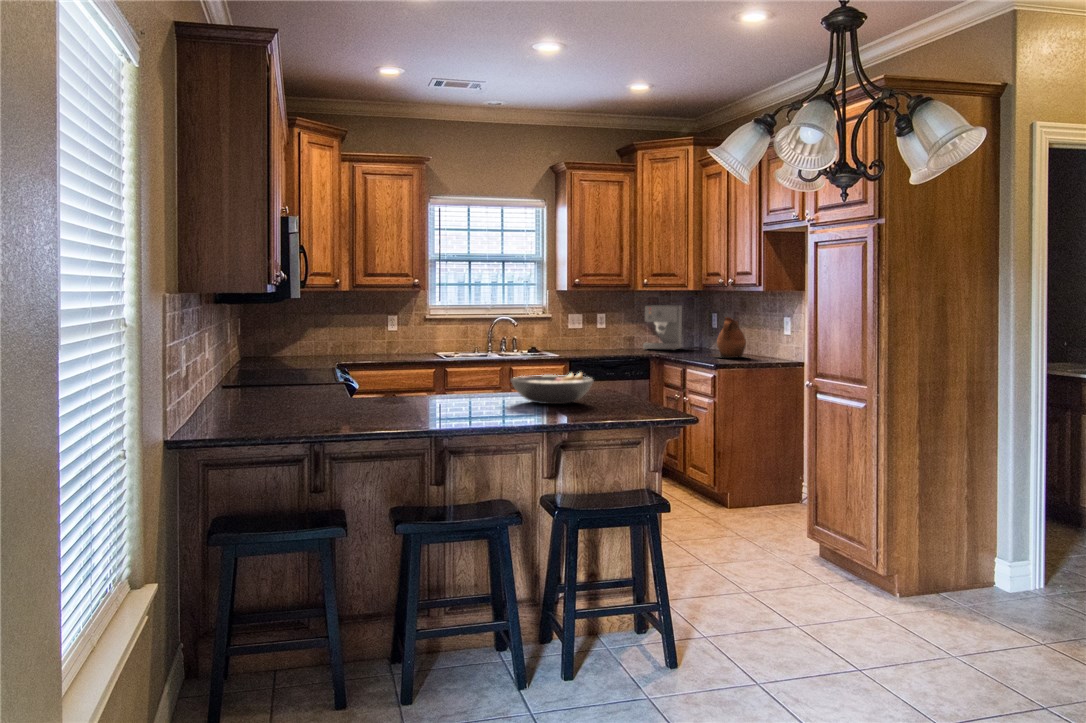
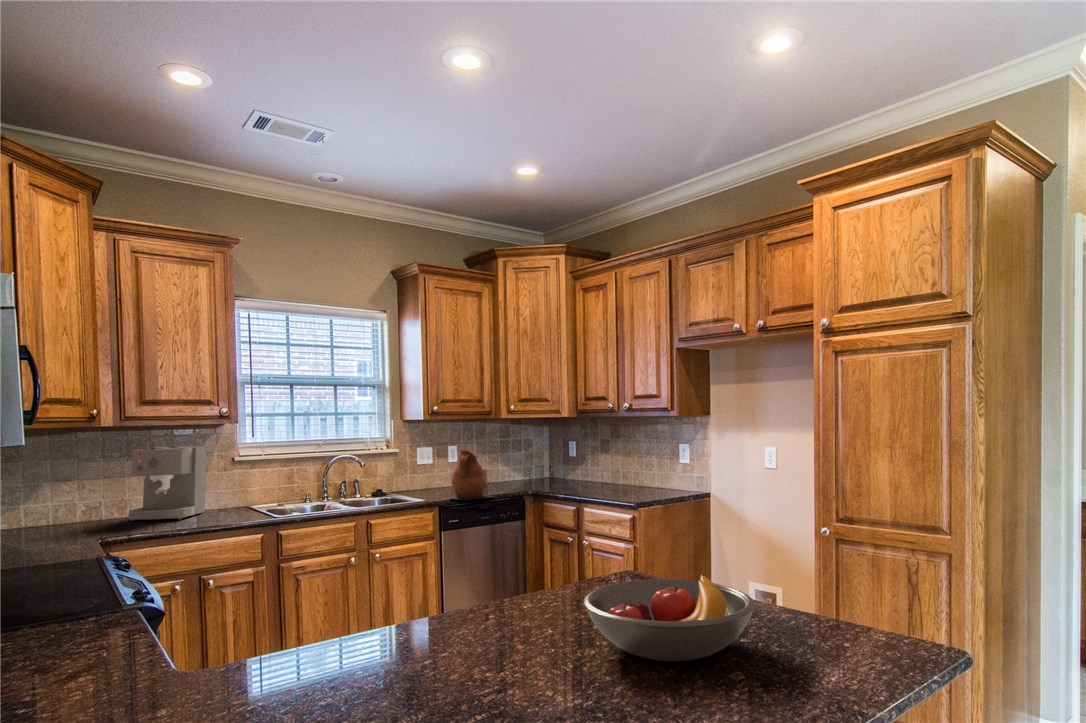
coffee maker: present [643,305,682,350] -> present [128,447,206,521]
ceramic pitcher: present [717,317,748,358] -> present [450,450,492,500]

